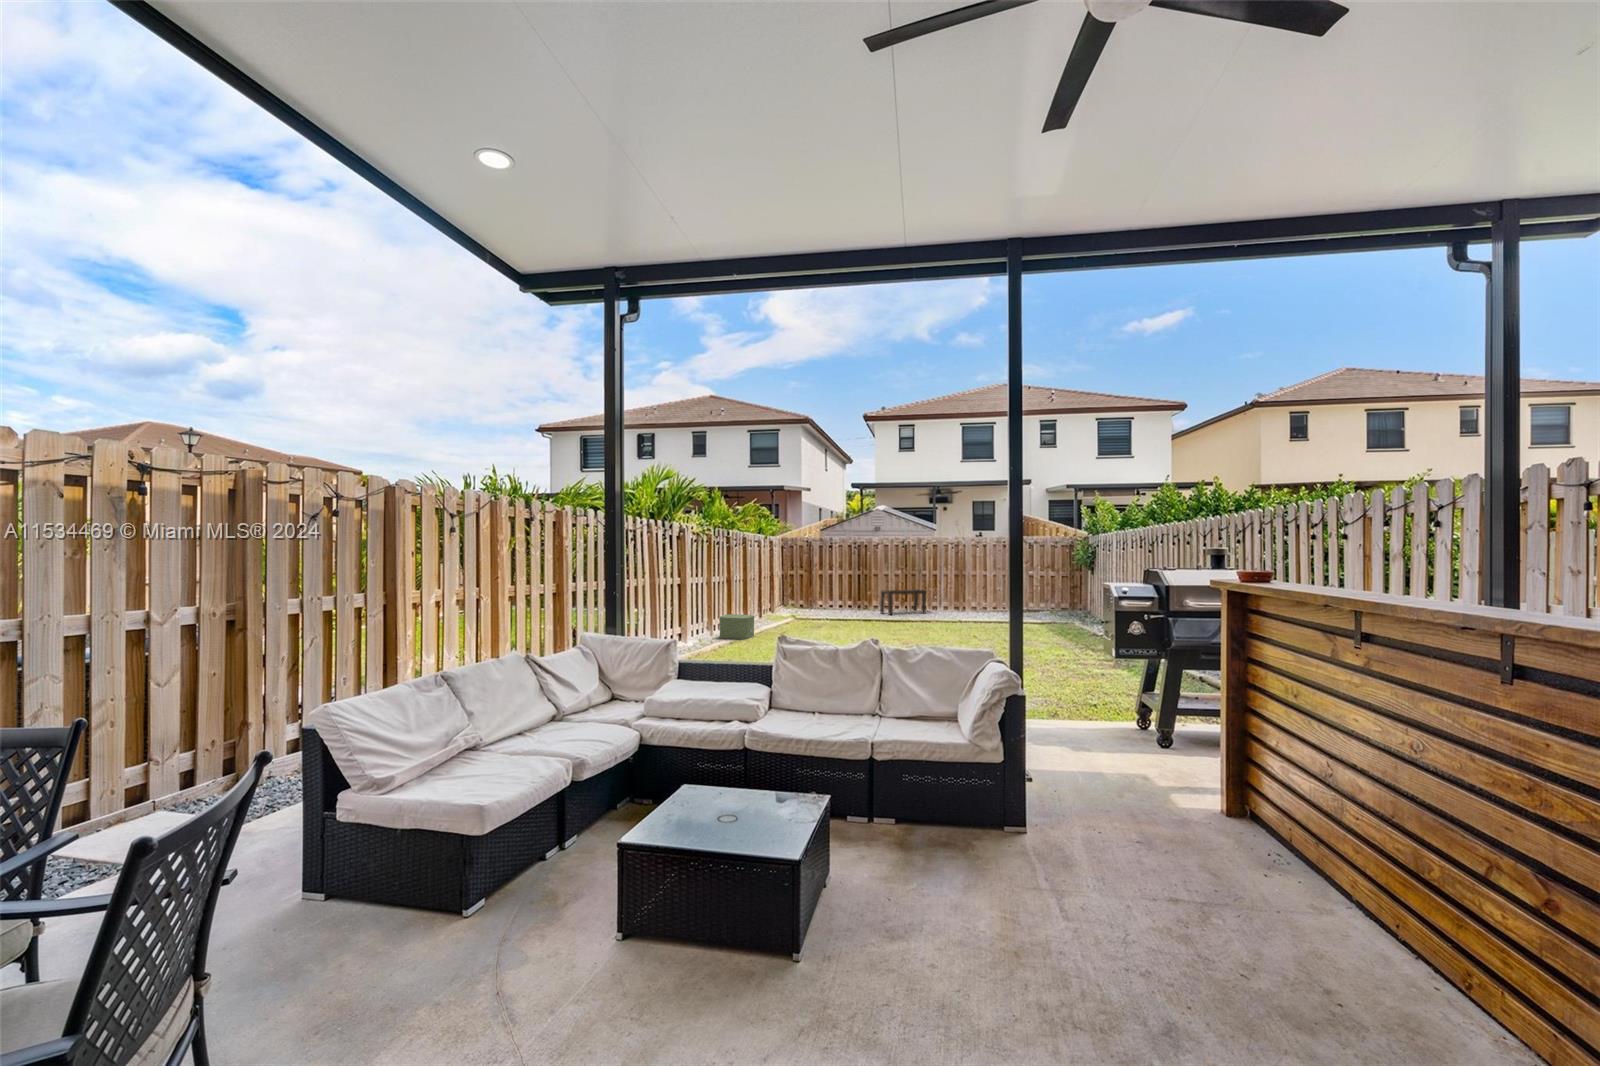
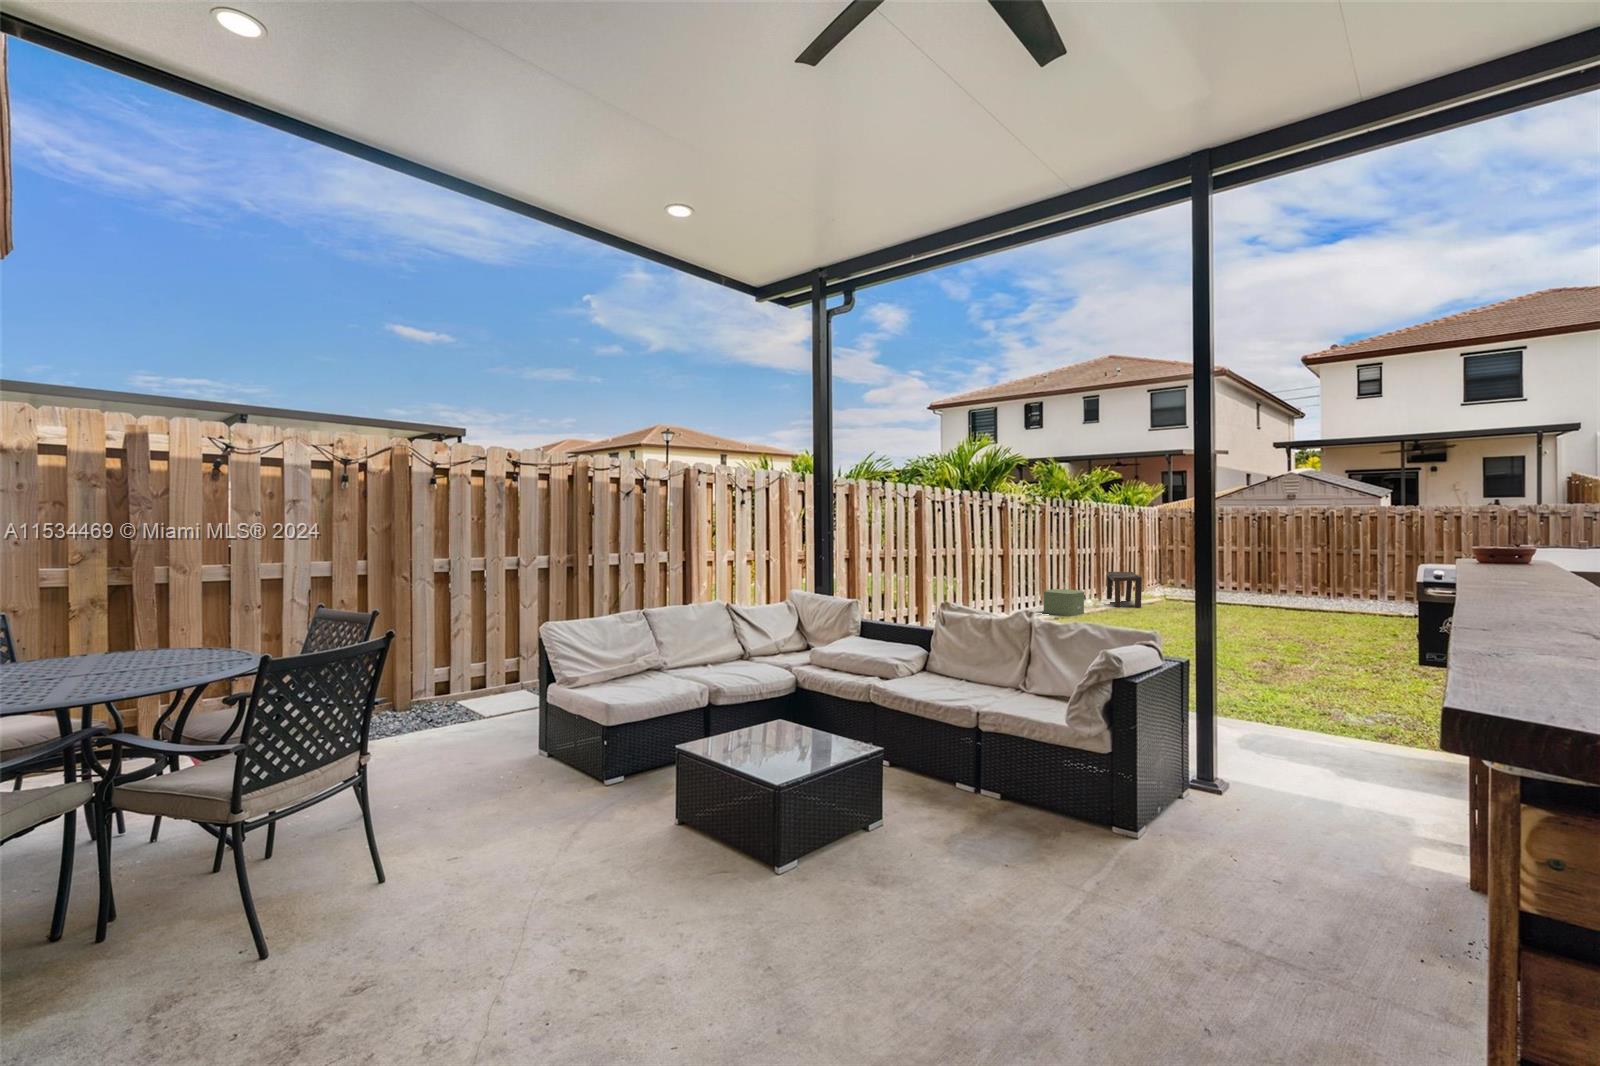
bench: present [880,589,927,615] -> present [1107,572,1142,608]

